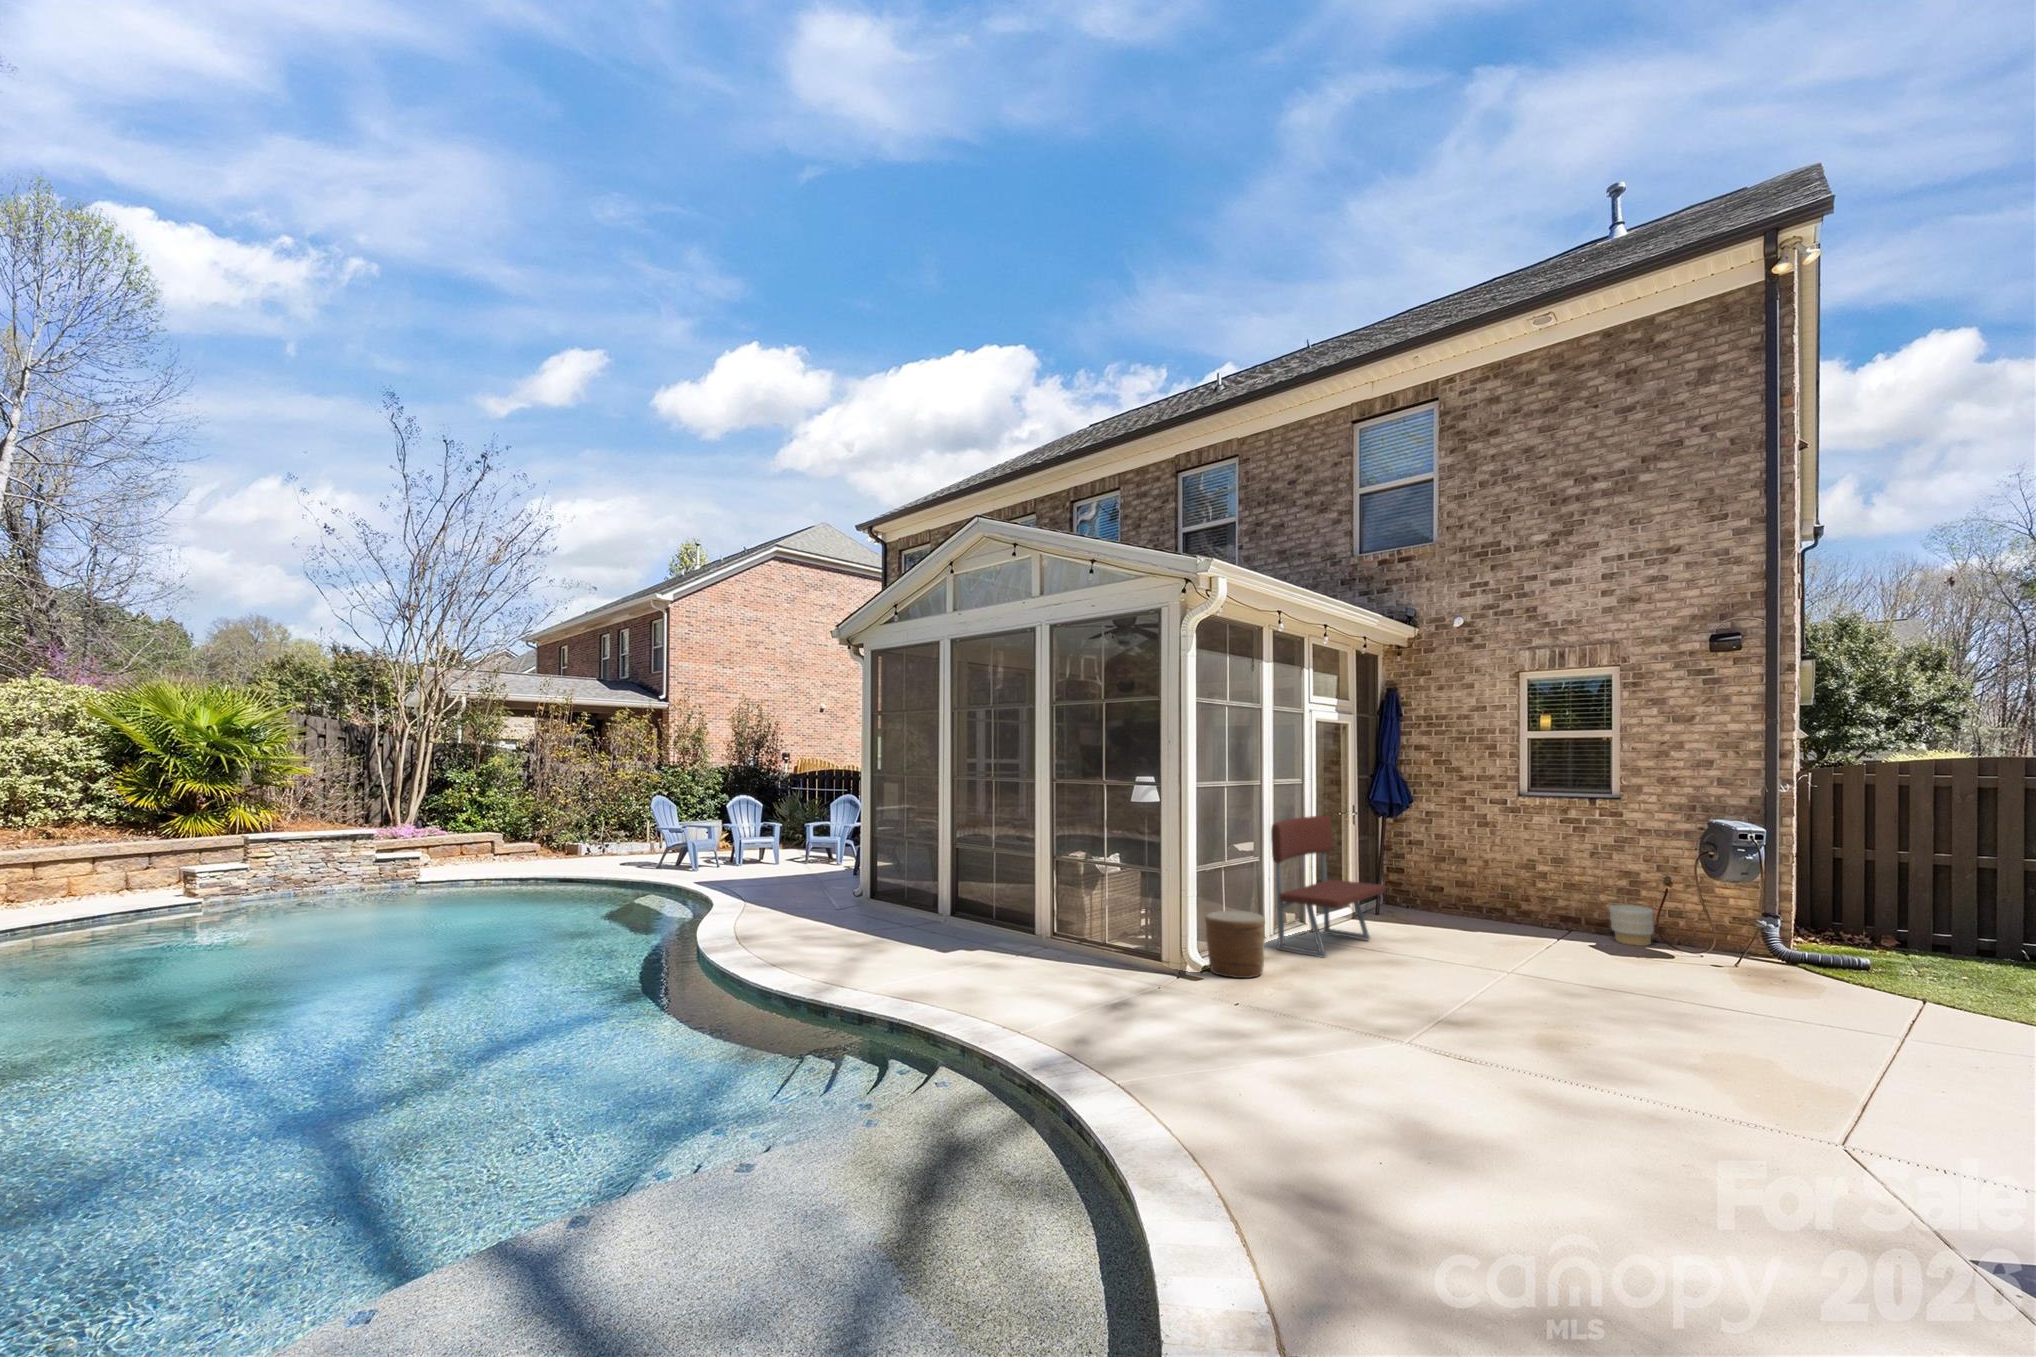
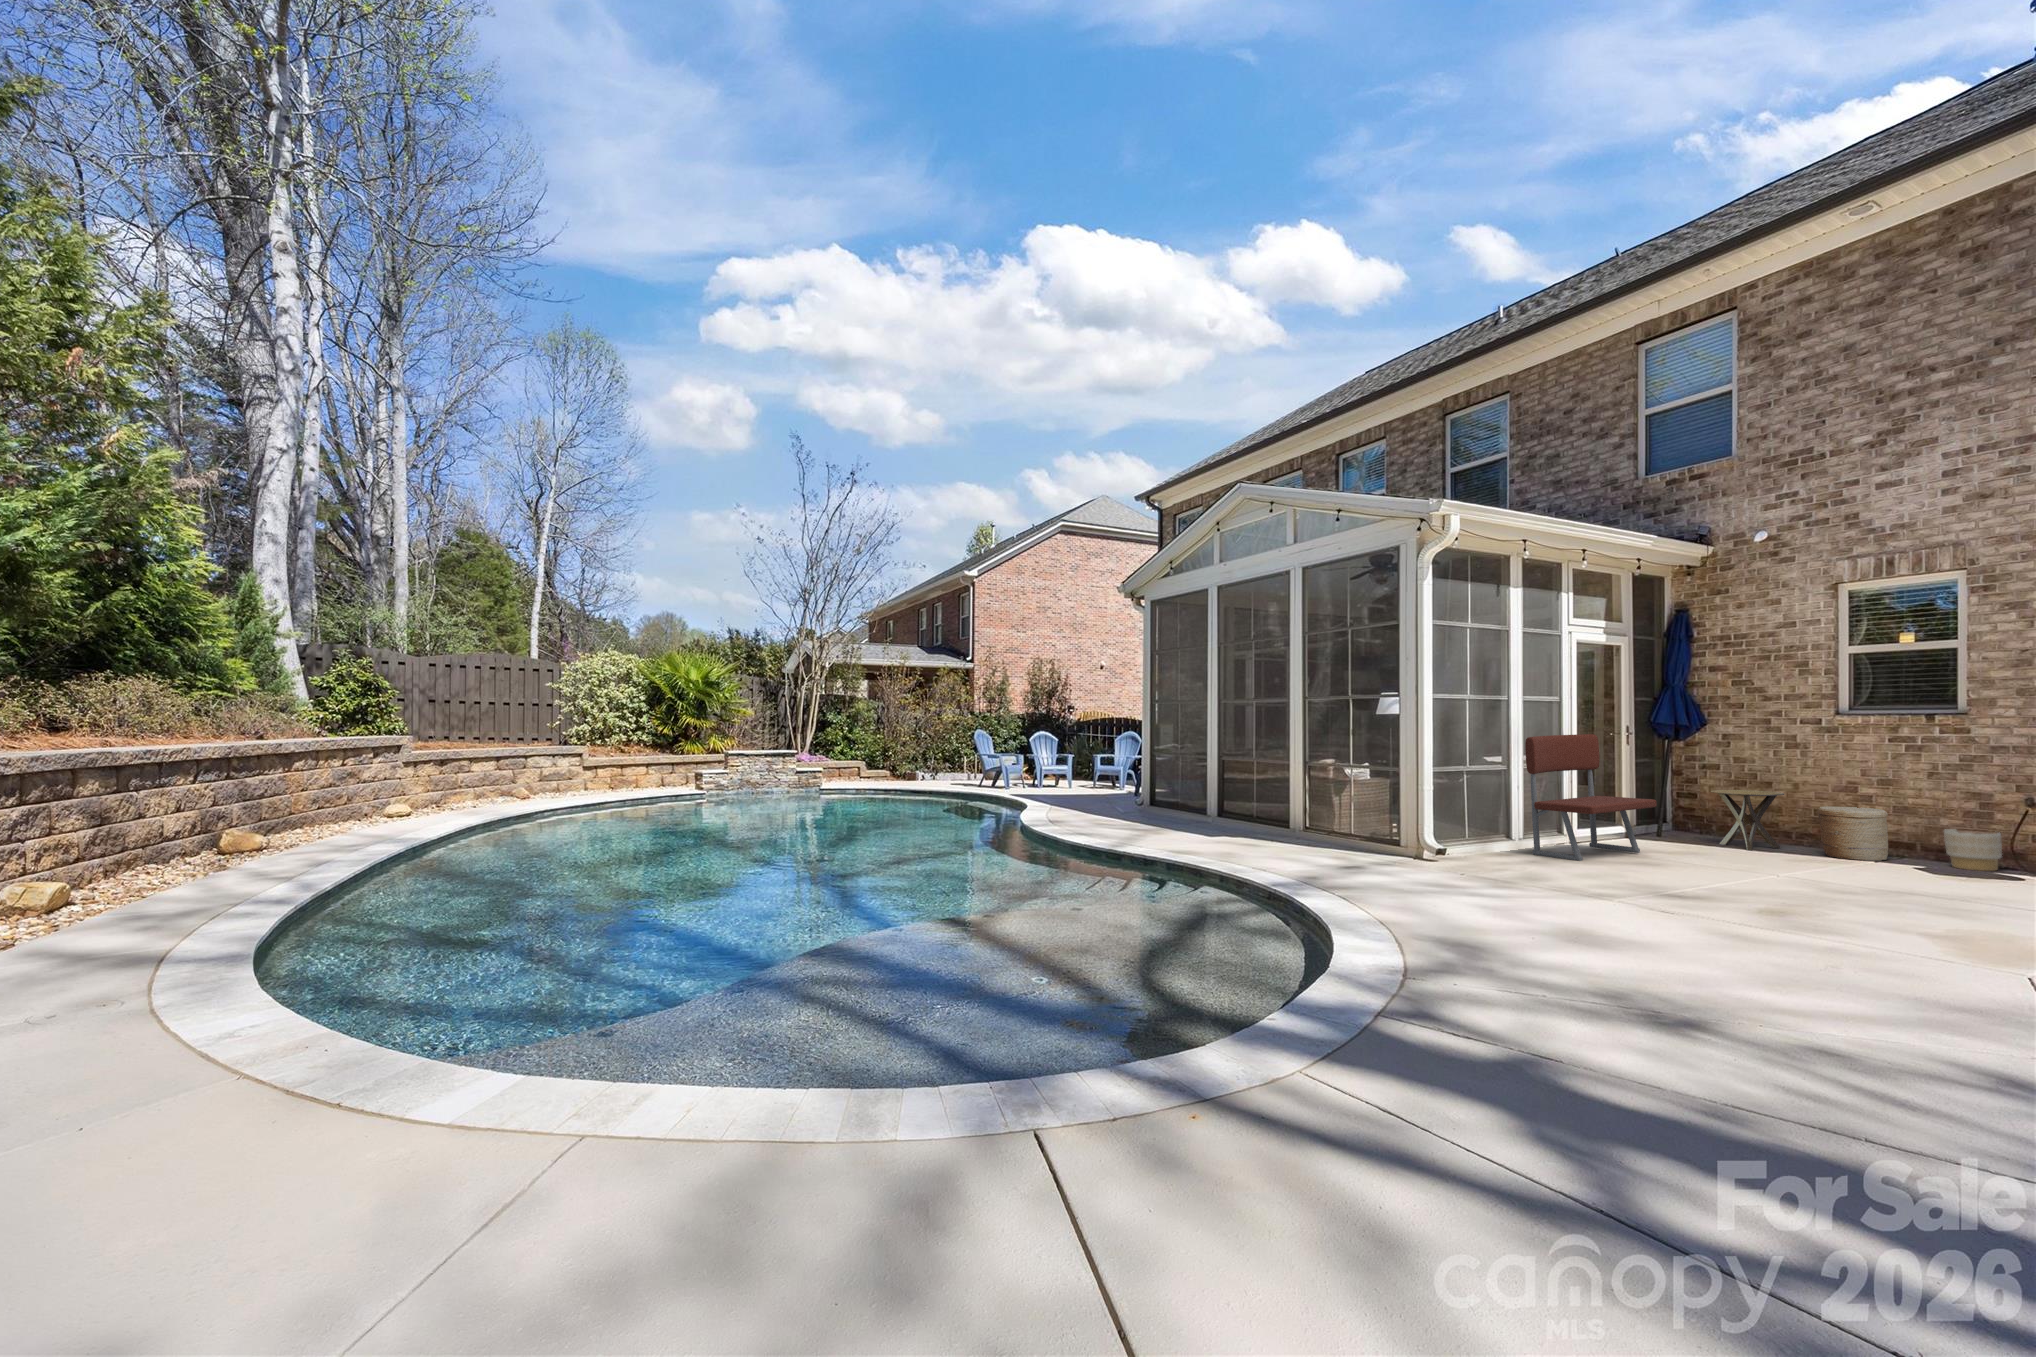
side table: none [1419,865,1480,928] -> present [1711,790,1784,851]
woven basket: present [1205,911,1265,979] -> present [1817,806,1888,861]

